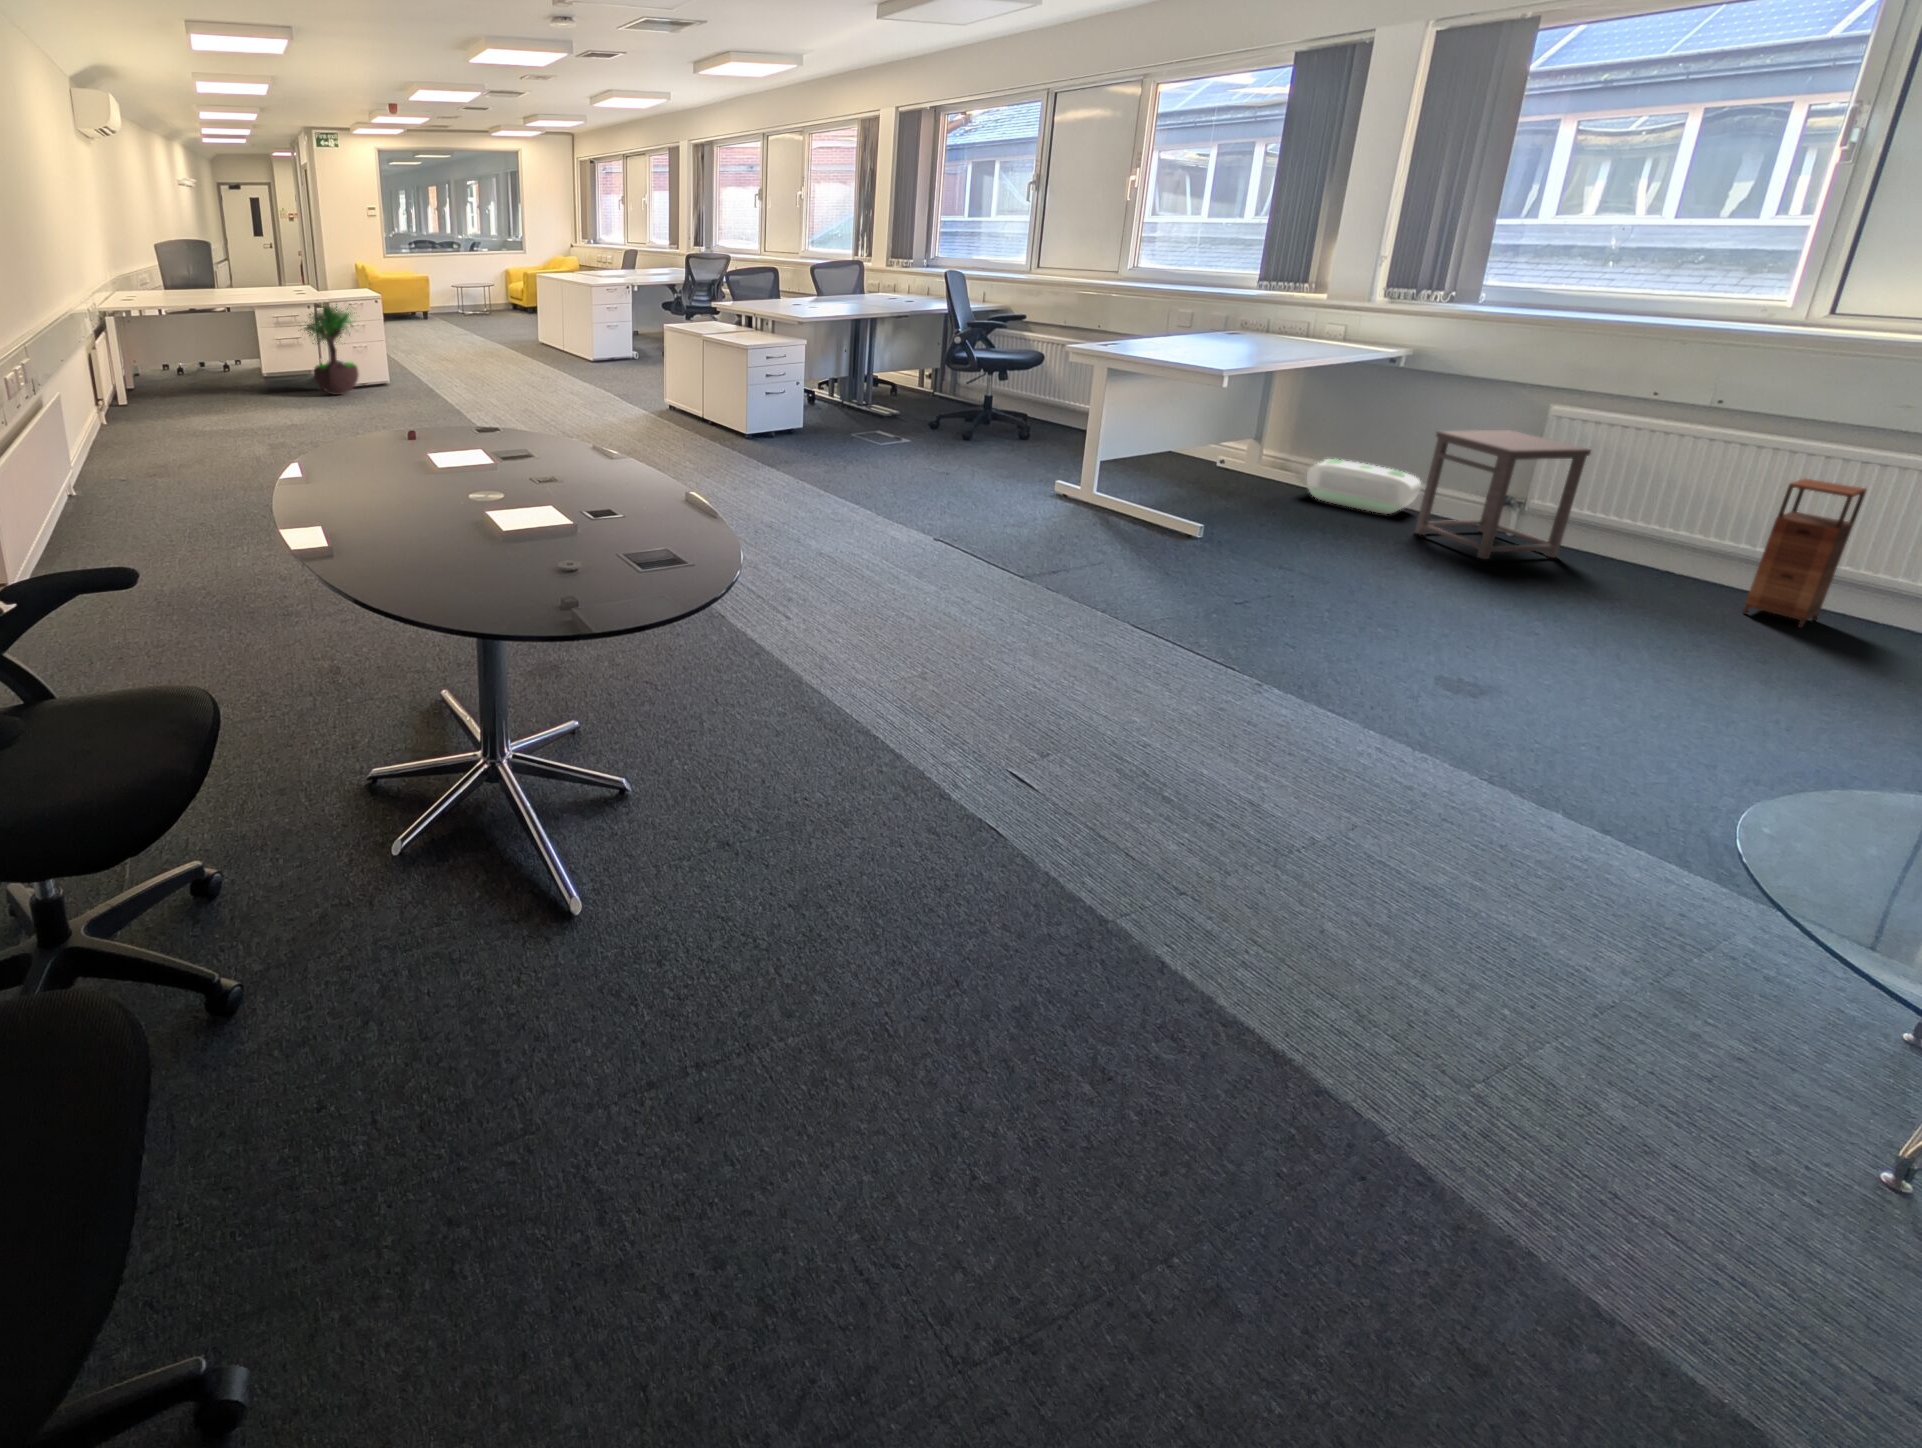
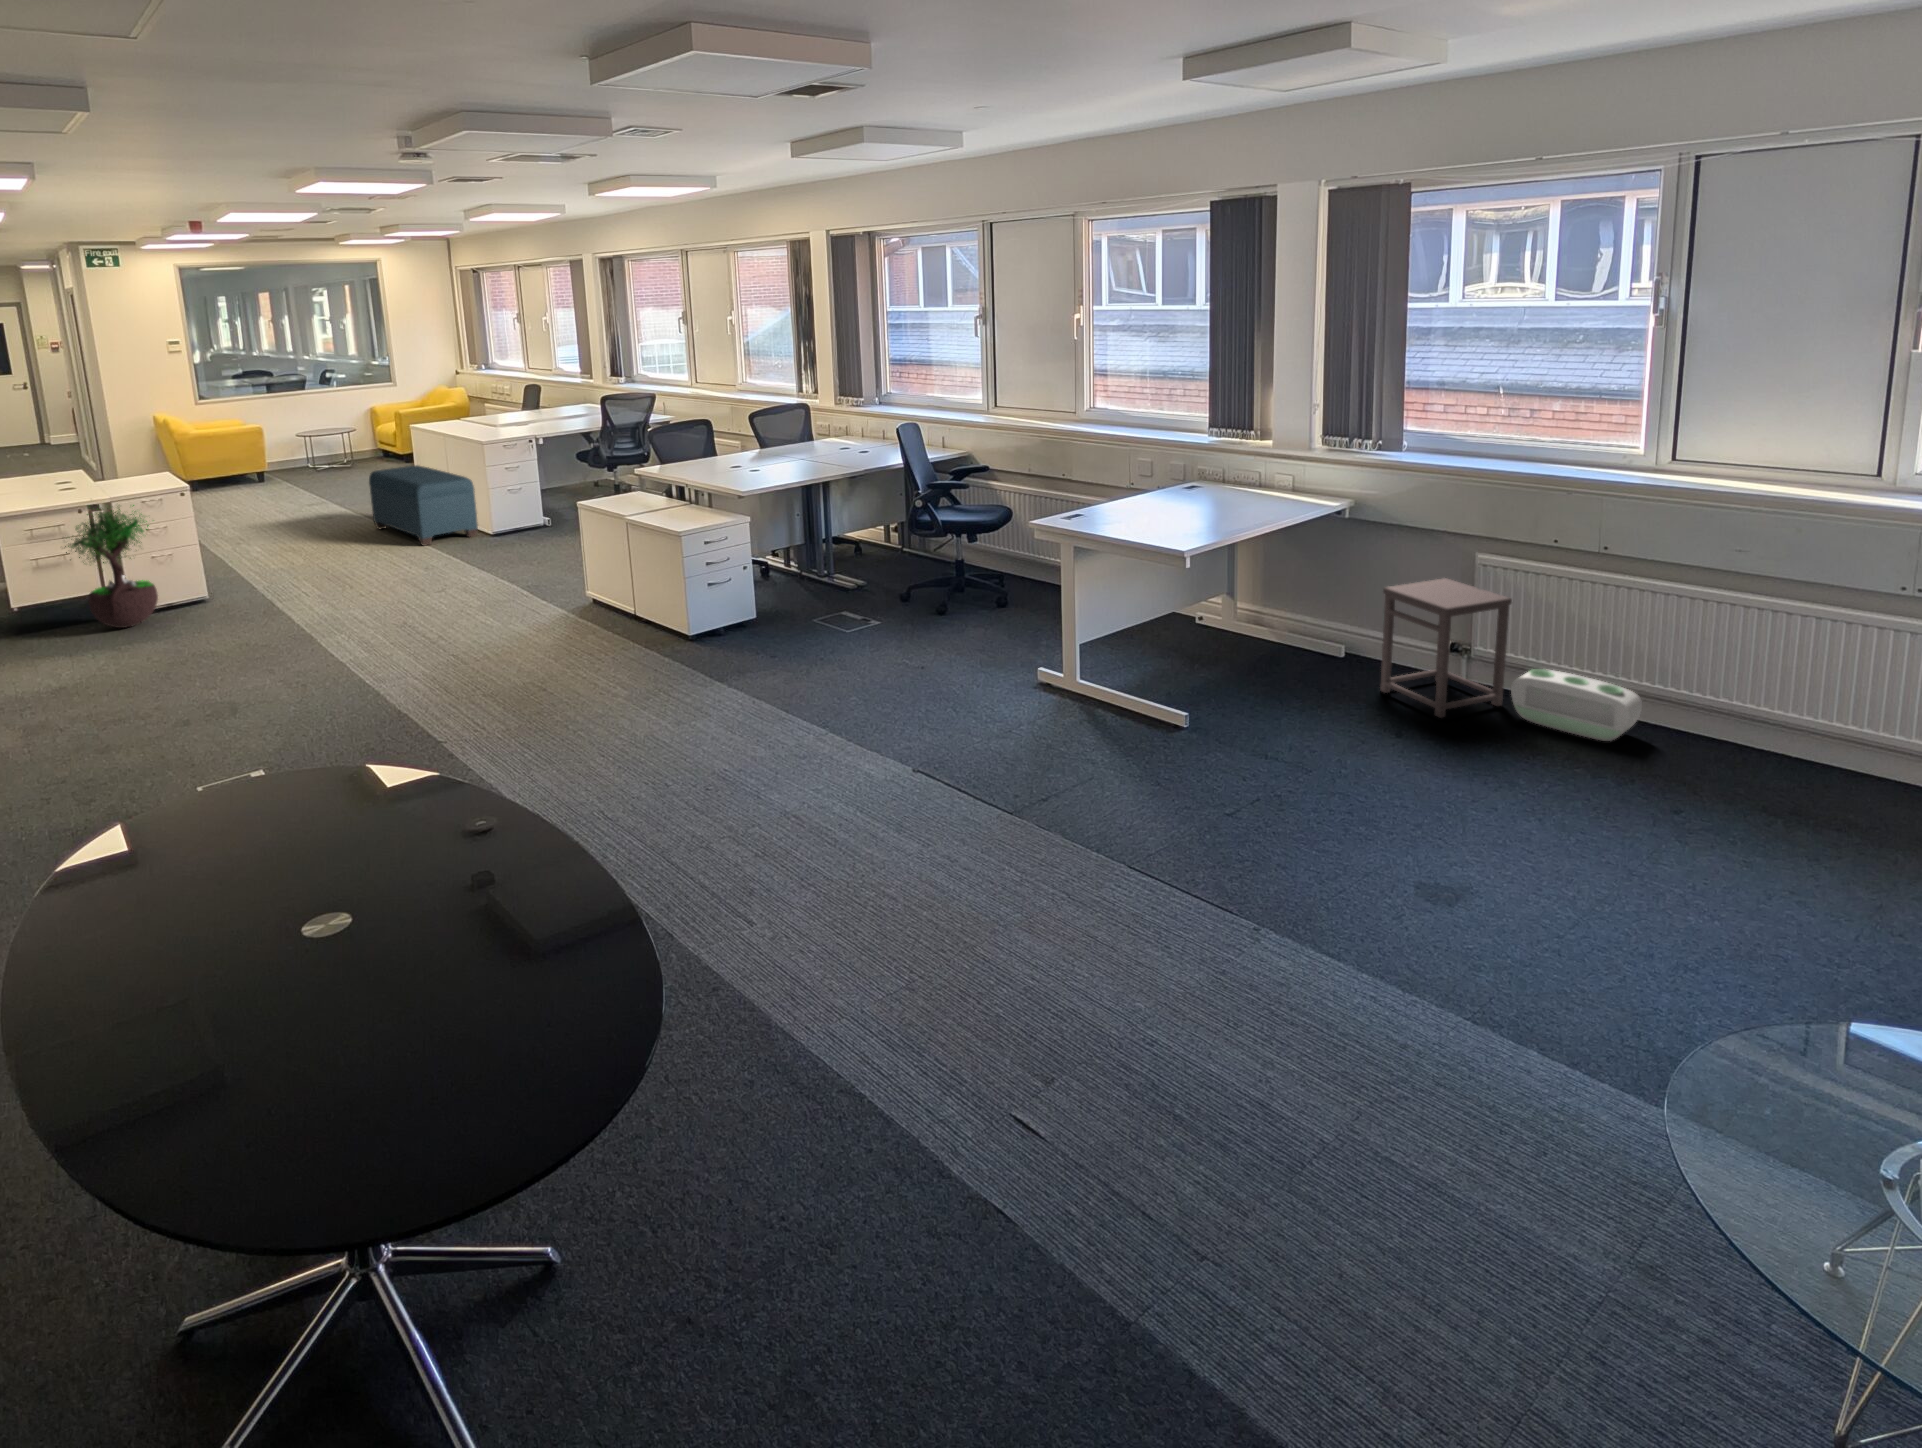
bench: none [504,305,582,364] -> present [369,465,478,546]
air purifier: present [1307,459,1421,514] -> present [1511,669,1642,741]
storage cabinet: present [1743,479,1866,628] -> none [1649,620,1719,765]

